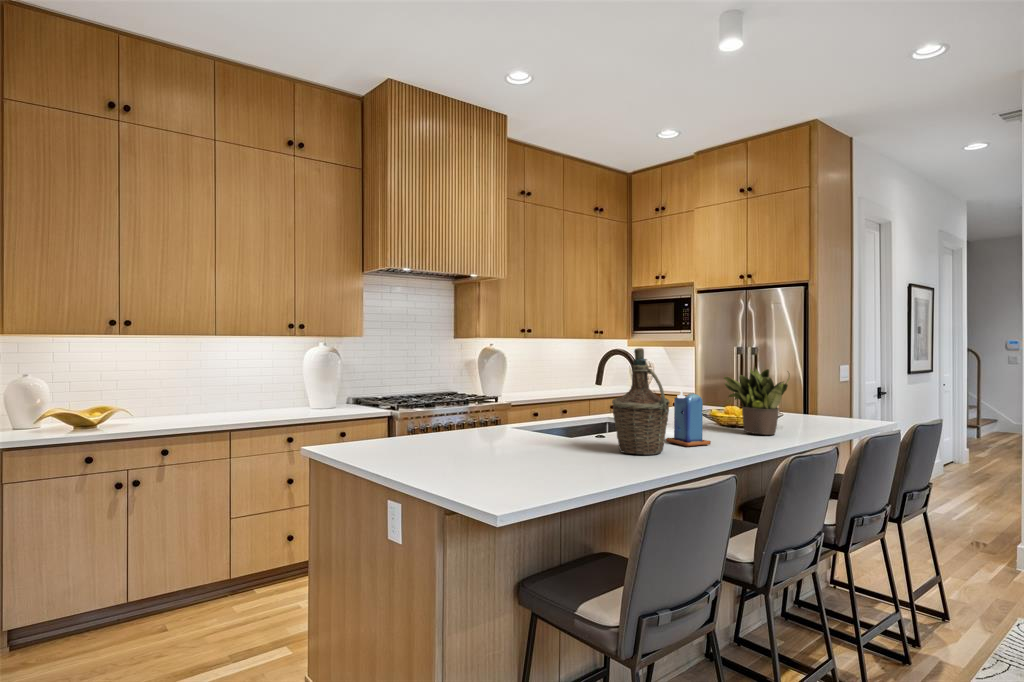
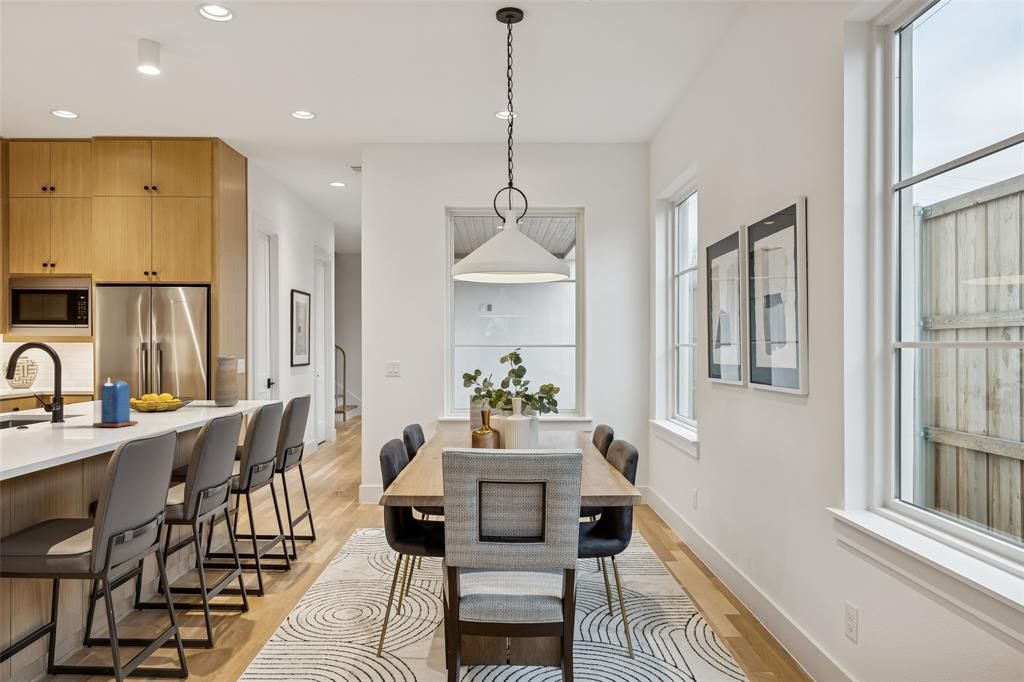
bottle: present [612,348,670,455] -> none [41,340,104,437]
vase: none [806,364,836,427] -> present [215,355,238,406]
potted plant: present [724,365,790,435] -> none [144,354,203,414]

